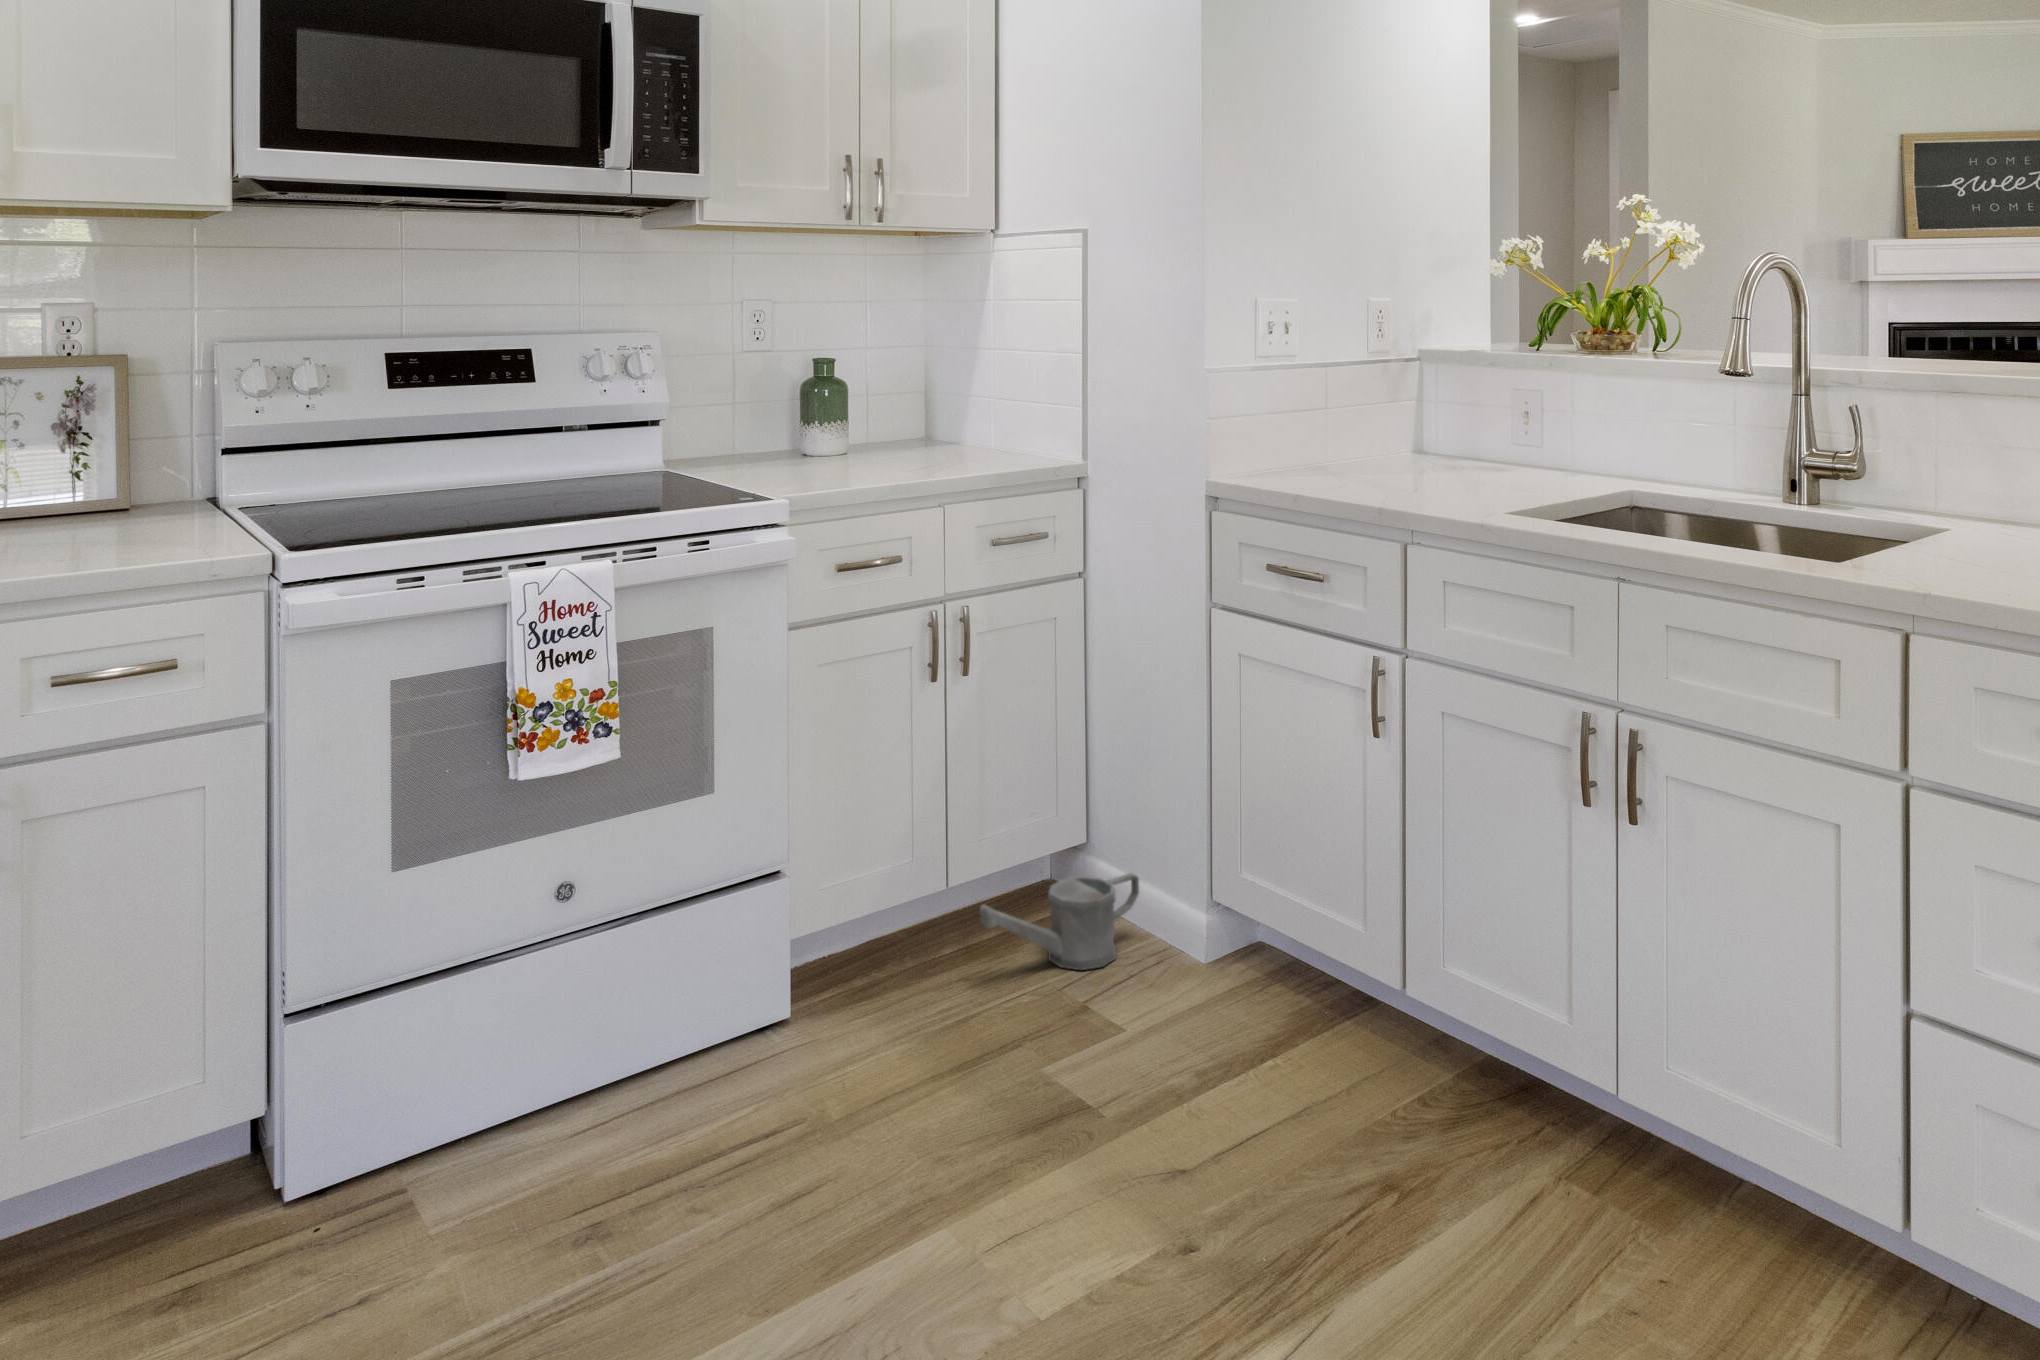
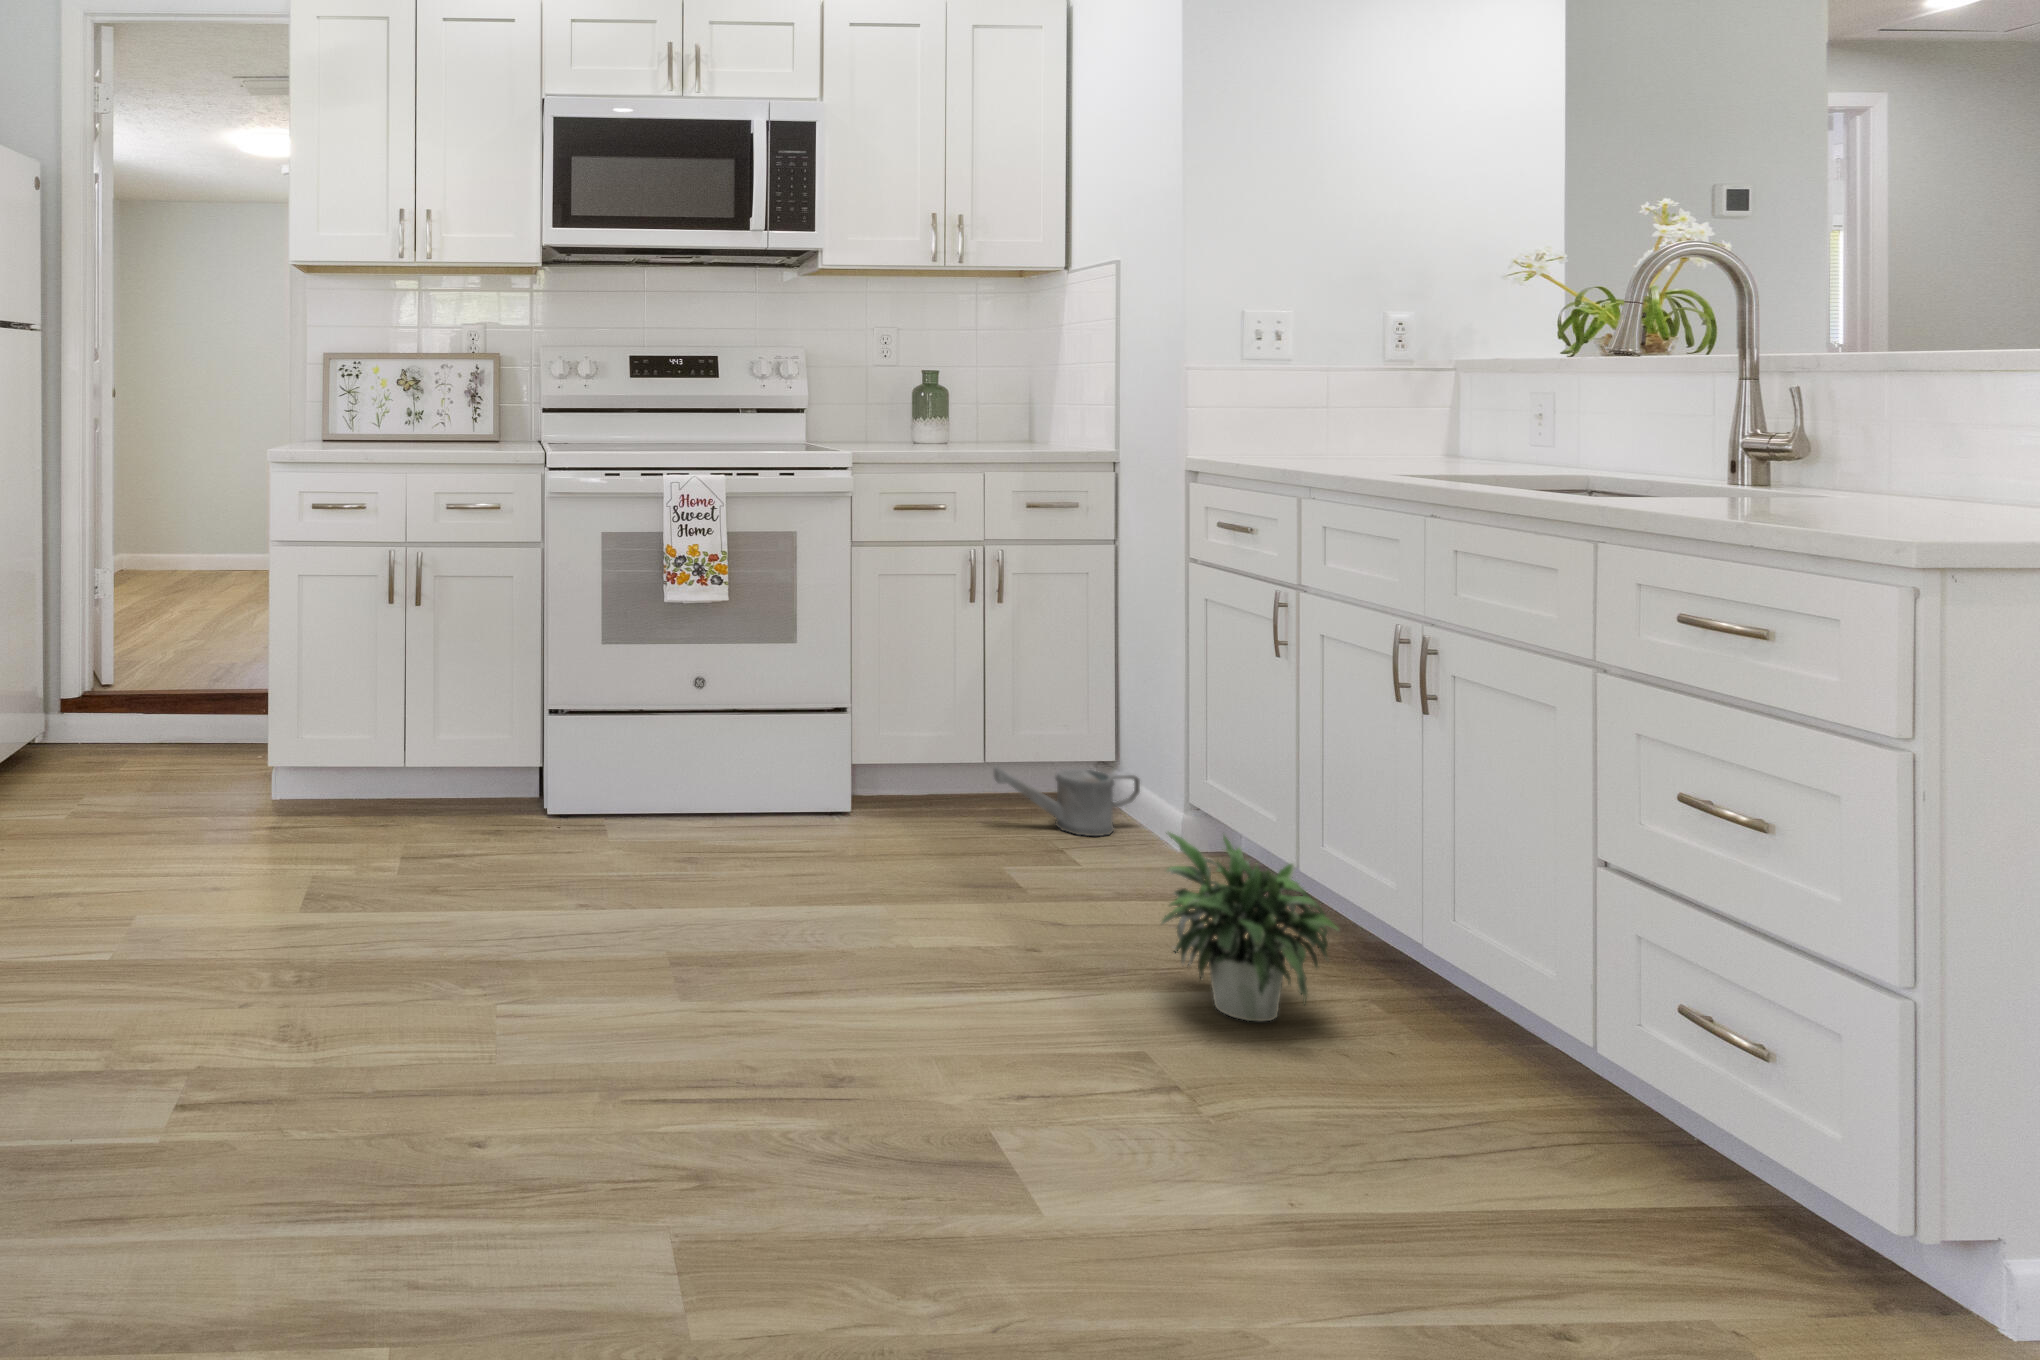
potted plant: none [1305,1003,1566,1261] -> present [1162,833,1338,1021]

